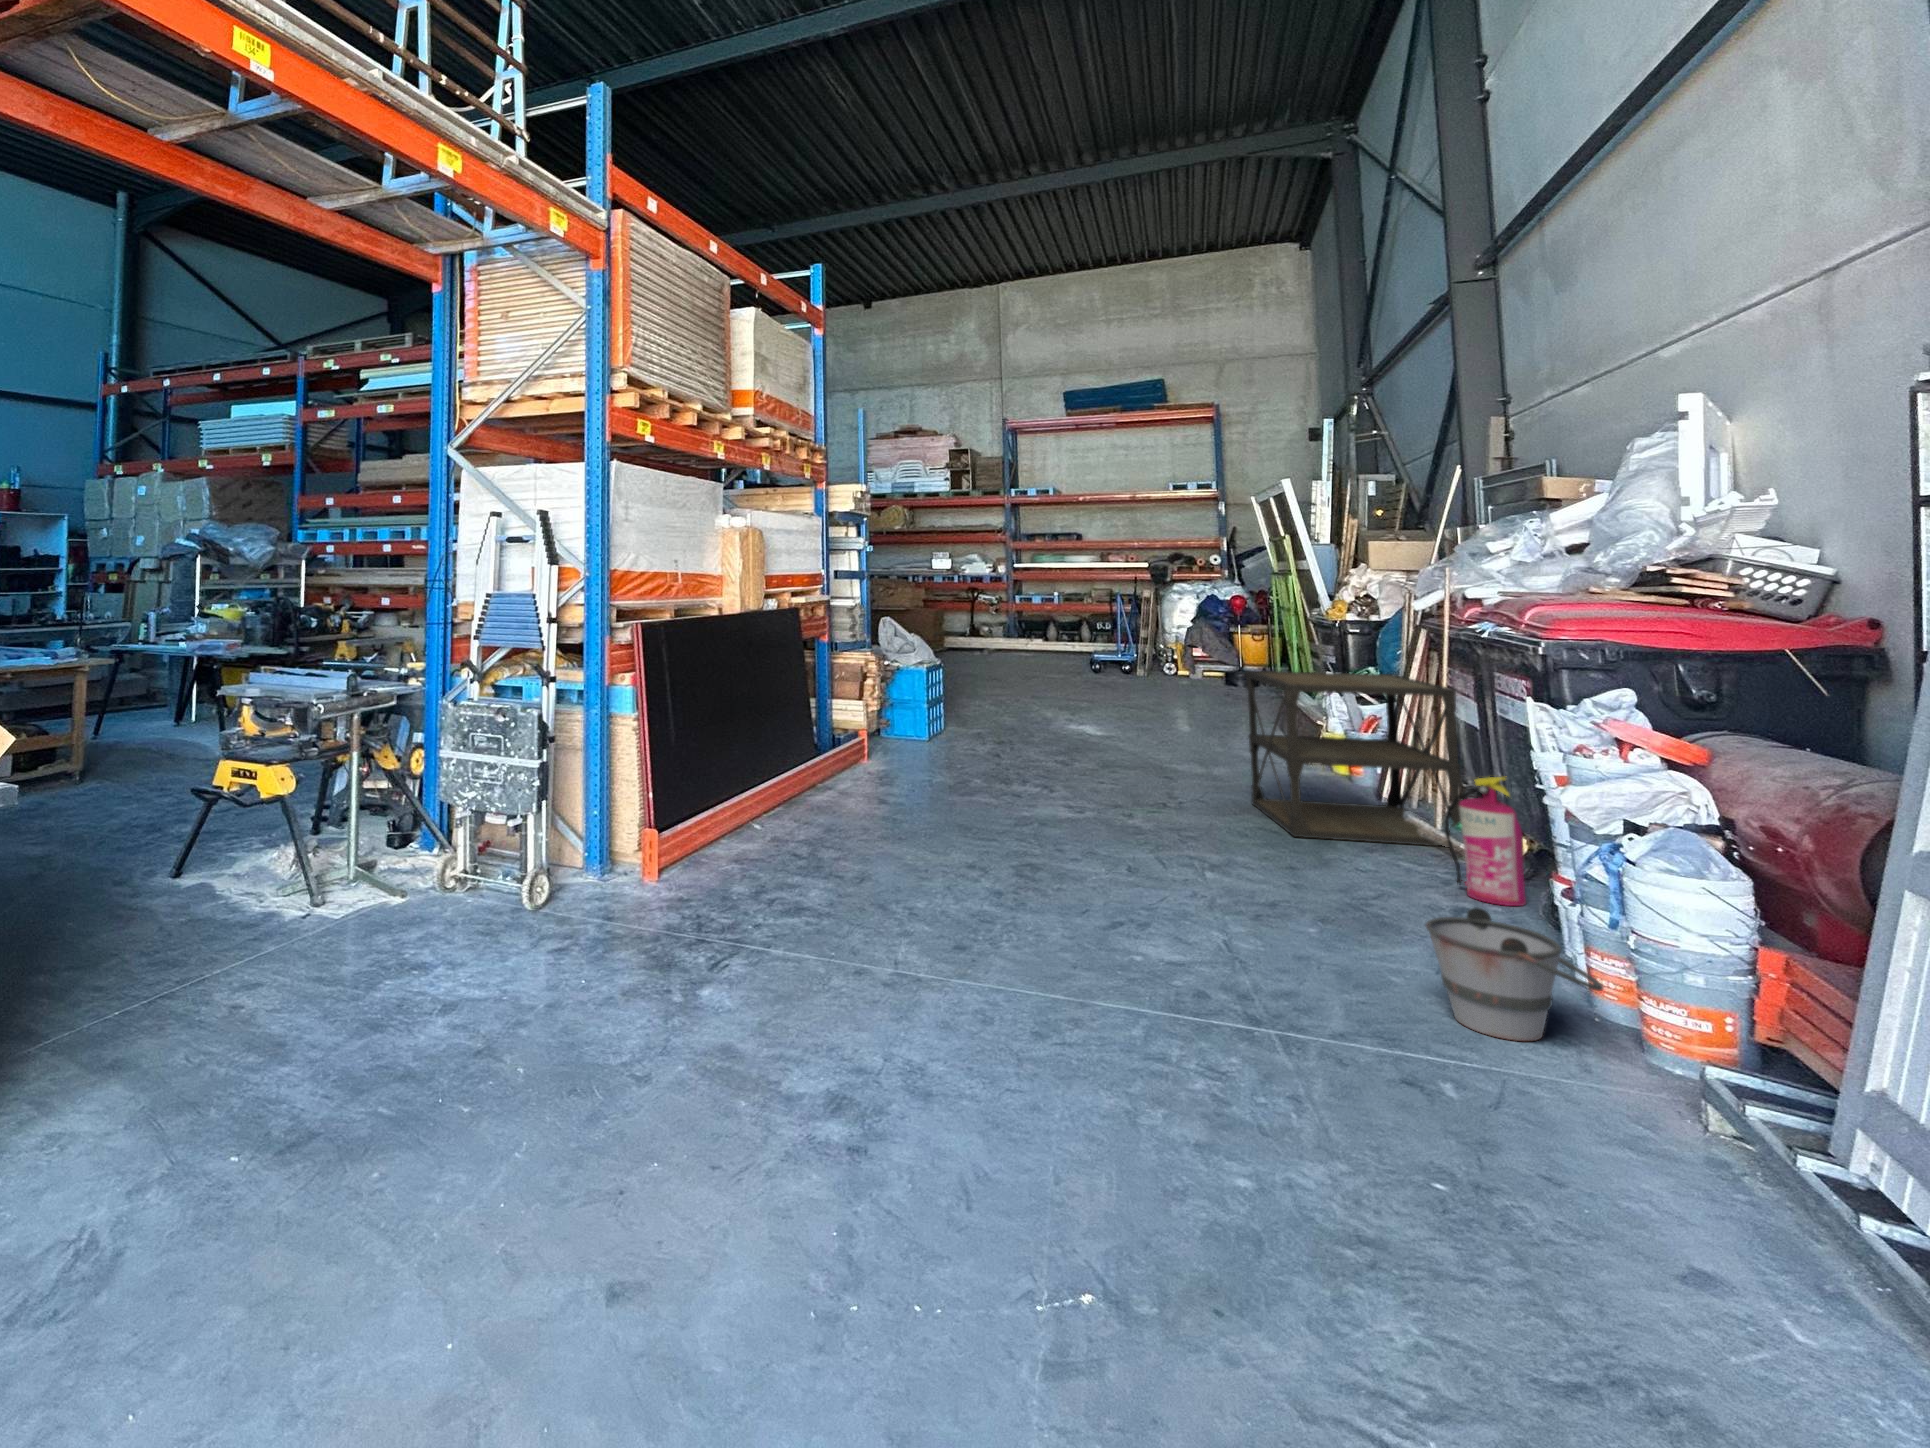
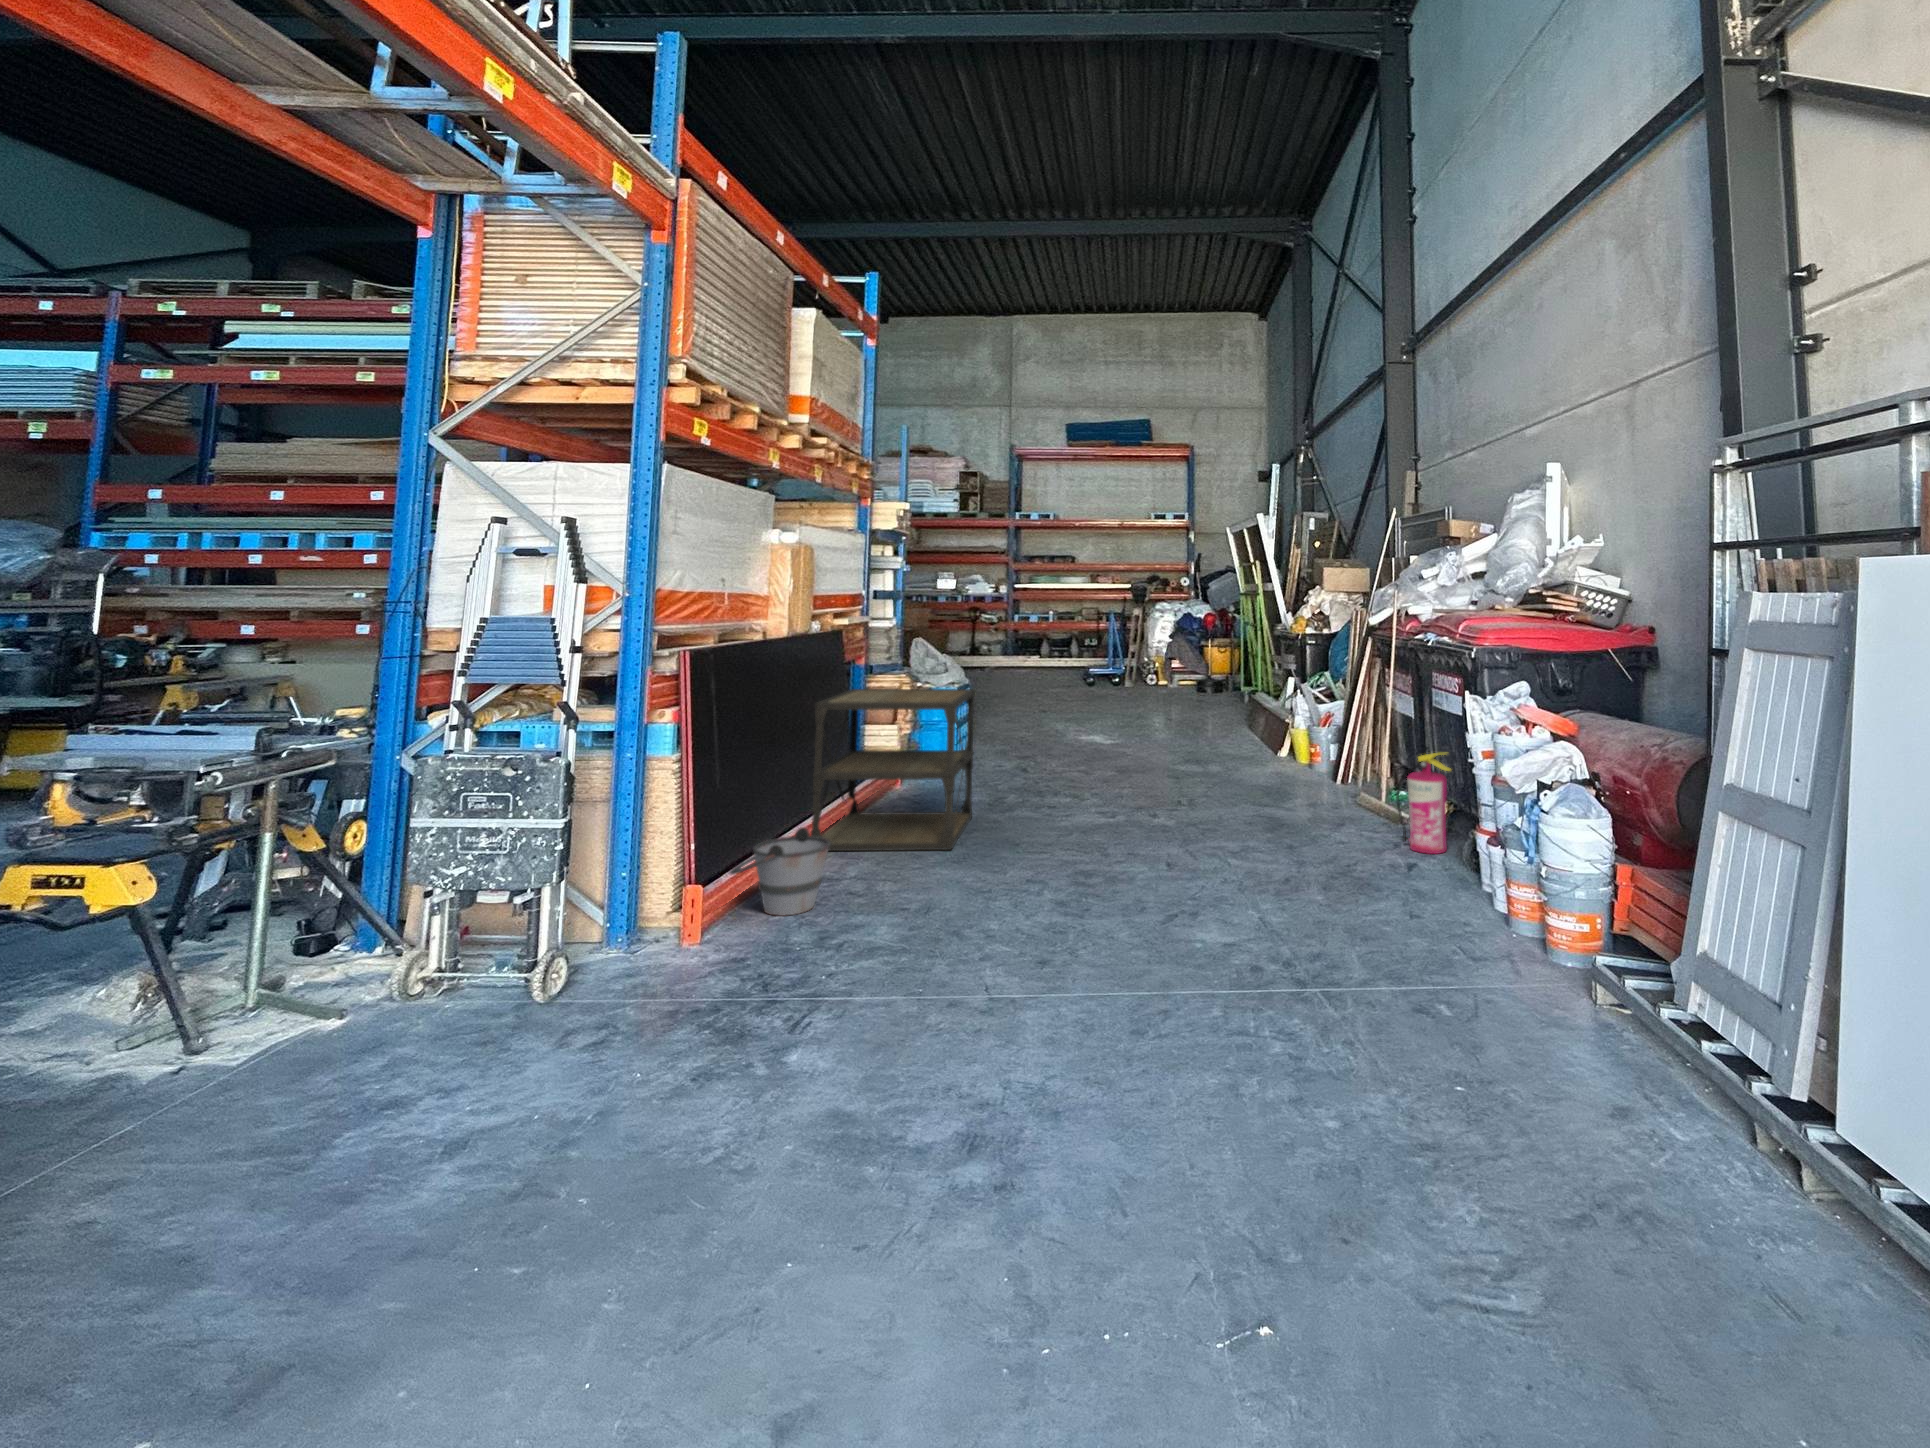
shelving unit: present [1246,671,1461,846] -> present [811,689,975,851]
bucket: present [1426,907,1603,1041] -> present [730,827,831,916]

